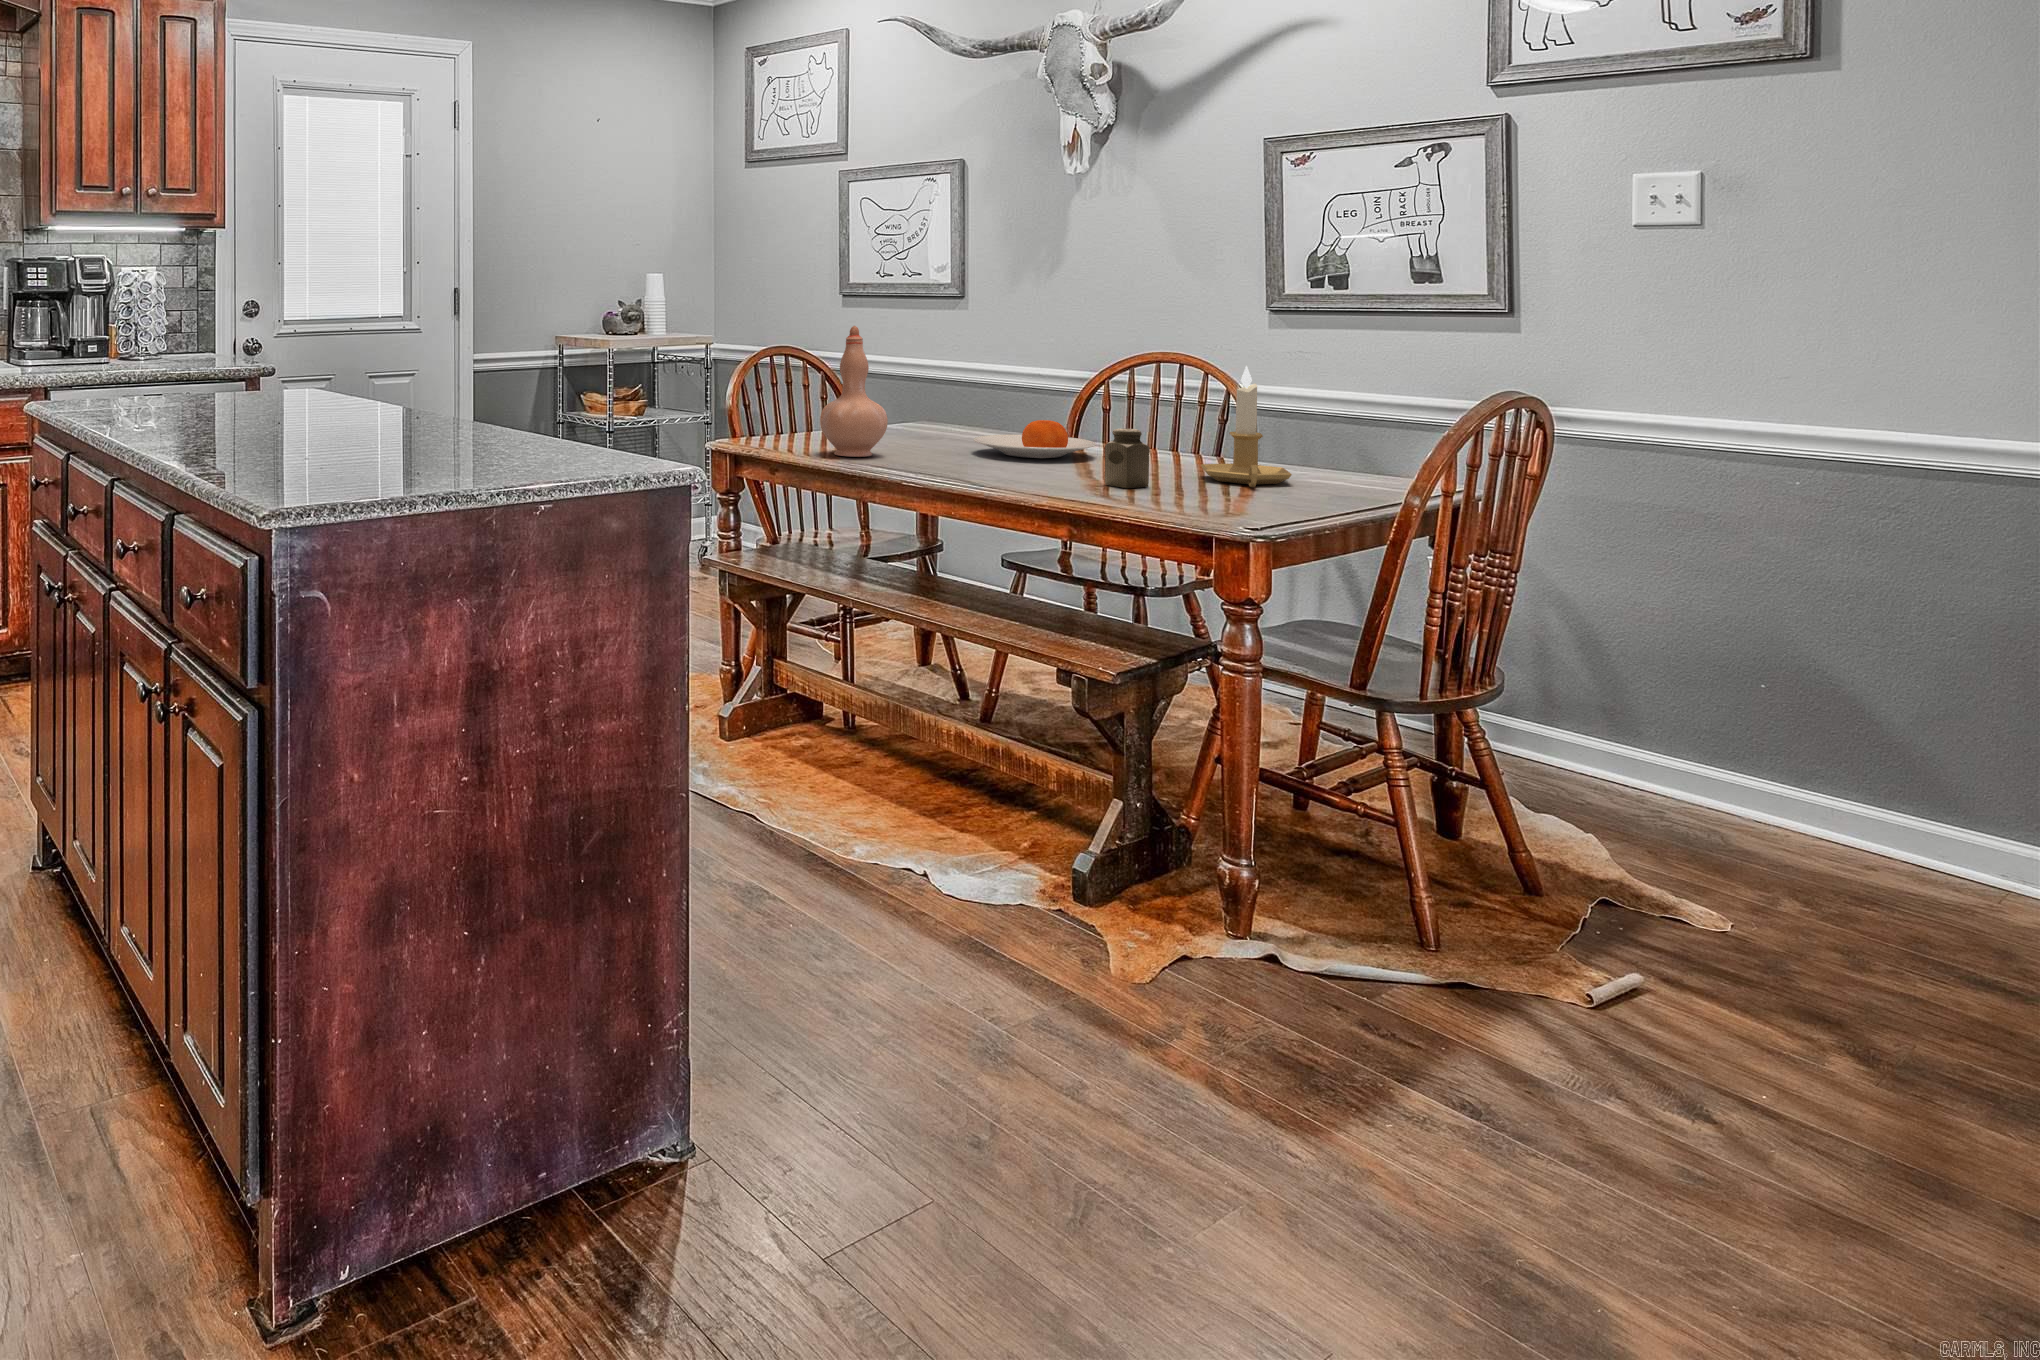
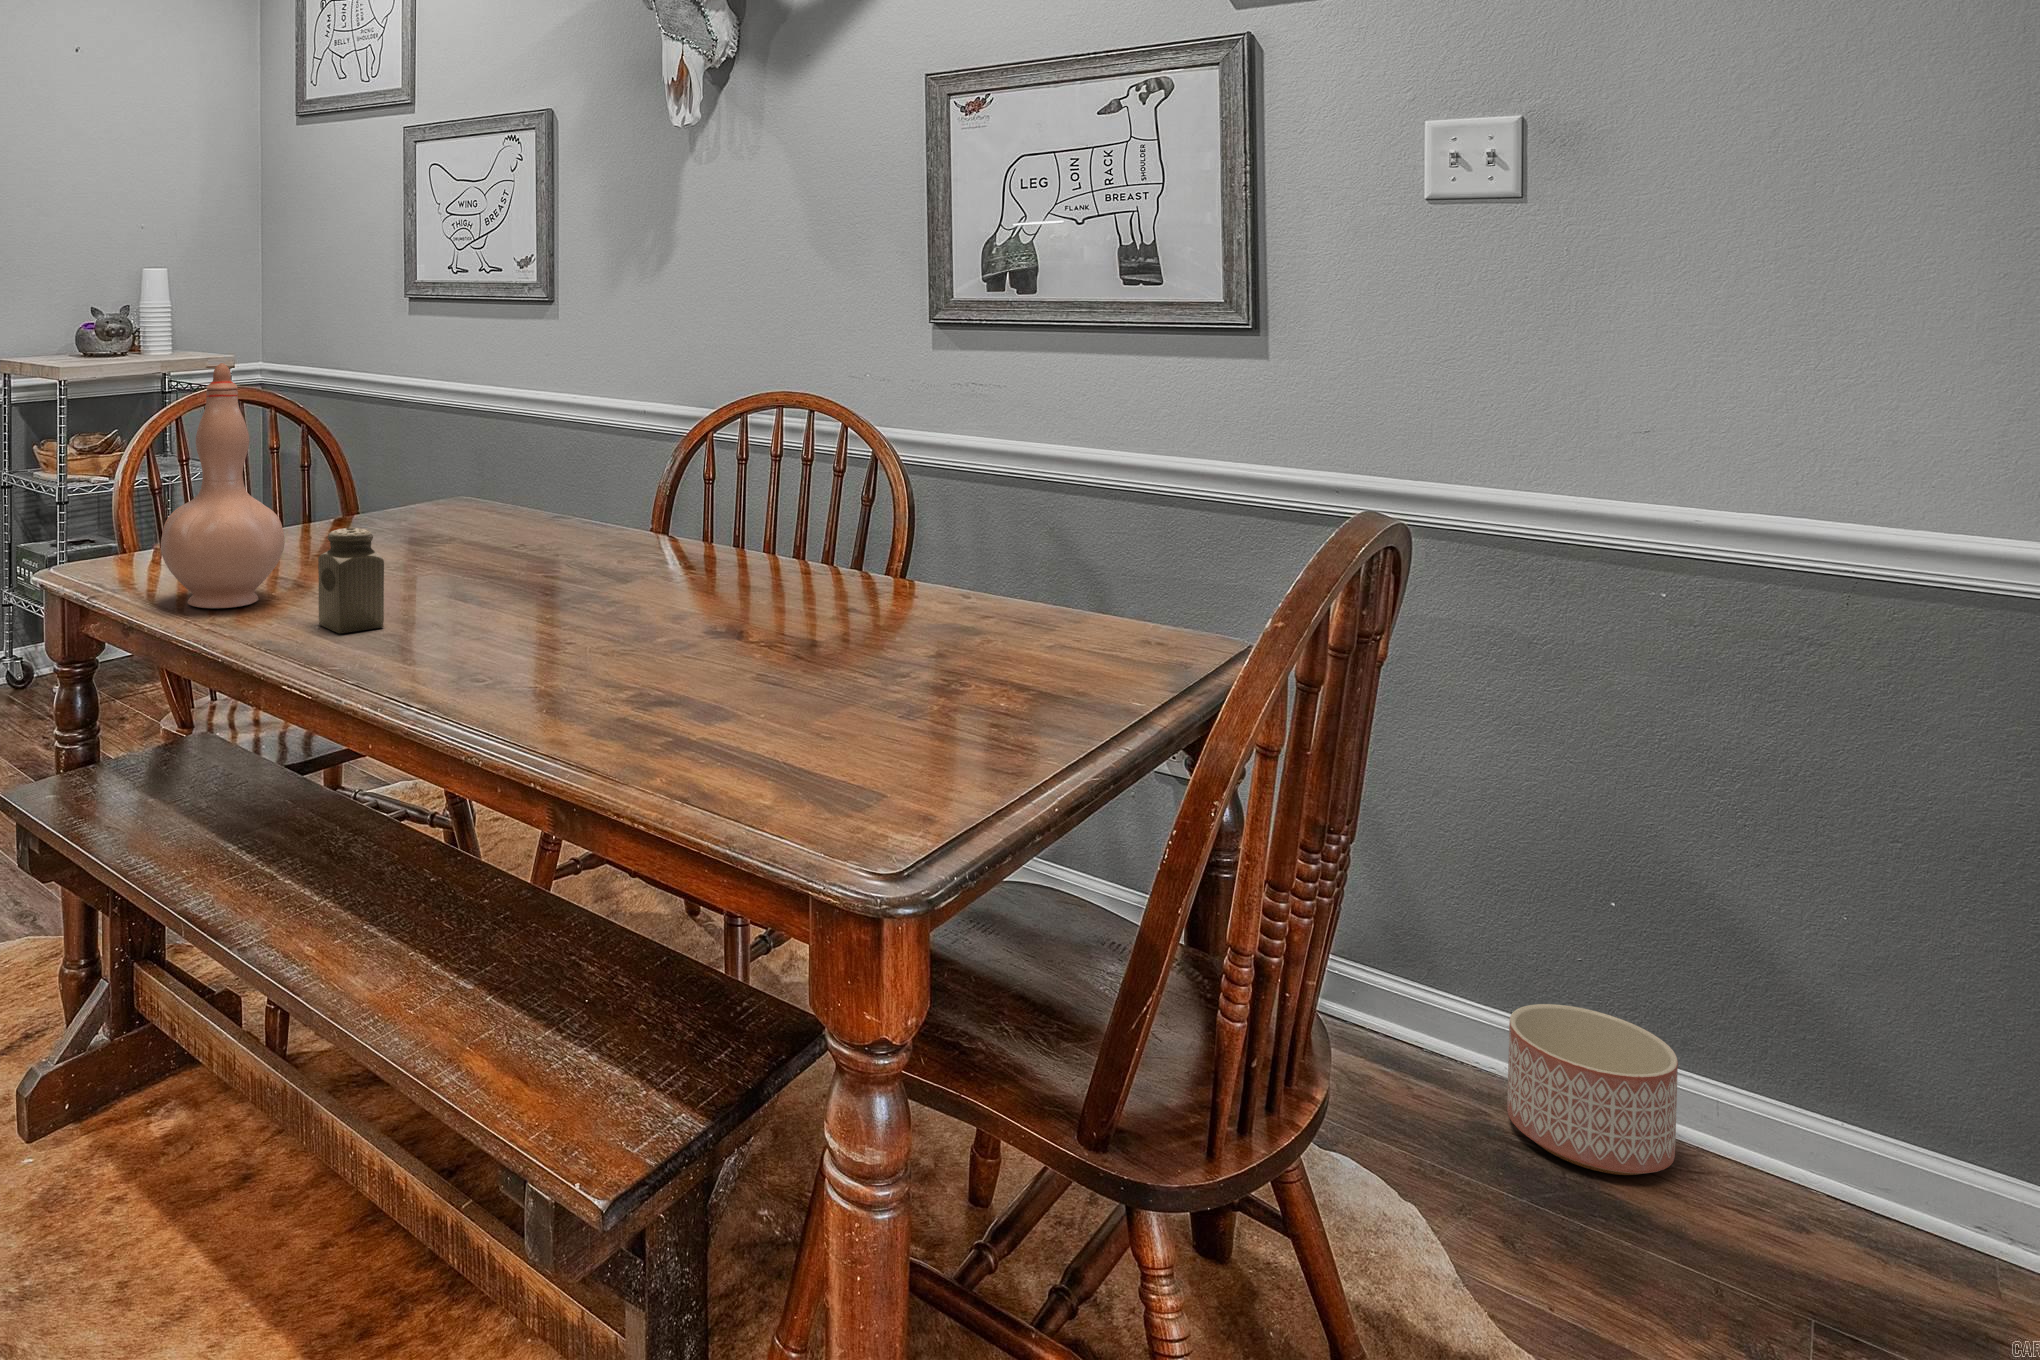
candlestick: present [1201,366,1292,487] -> none [800,438,948,674]
plate: present [974,420,1095,458] -> none [446,525,647,597]
salt shaker: present [1105,429,1150,488] -> present [318,528,384,633]
planter: none [1677,744,1797,838] -> present [1507,1004,1678,1175]

